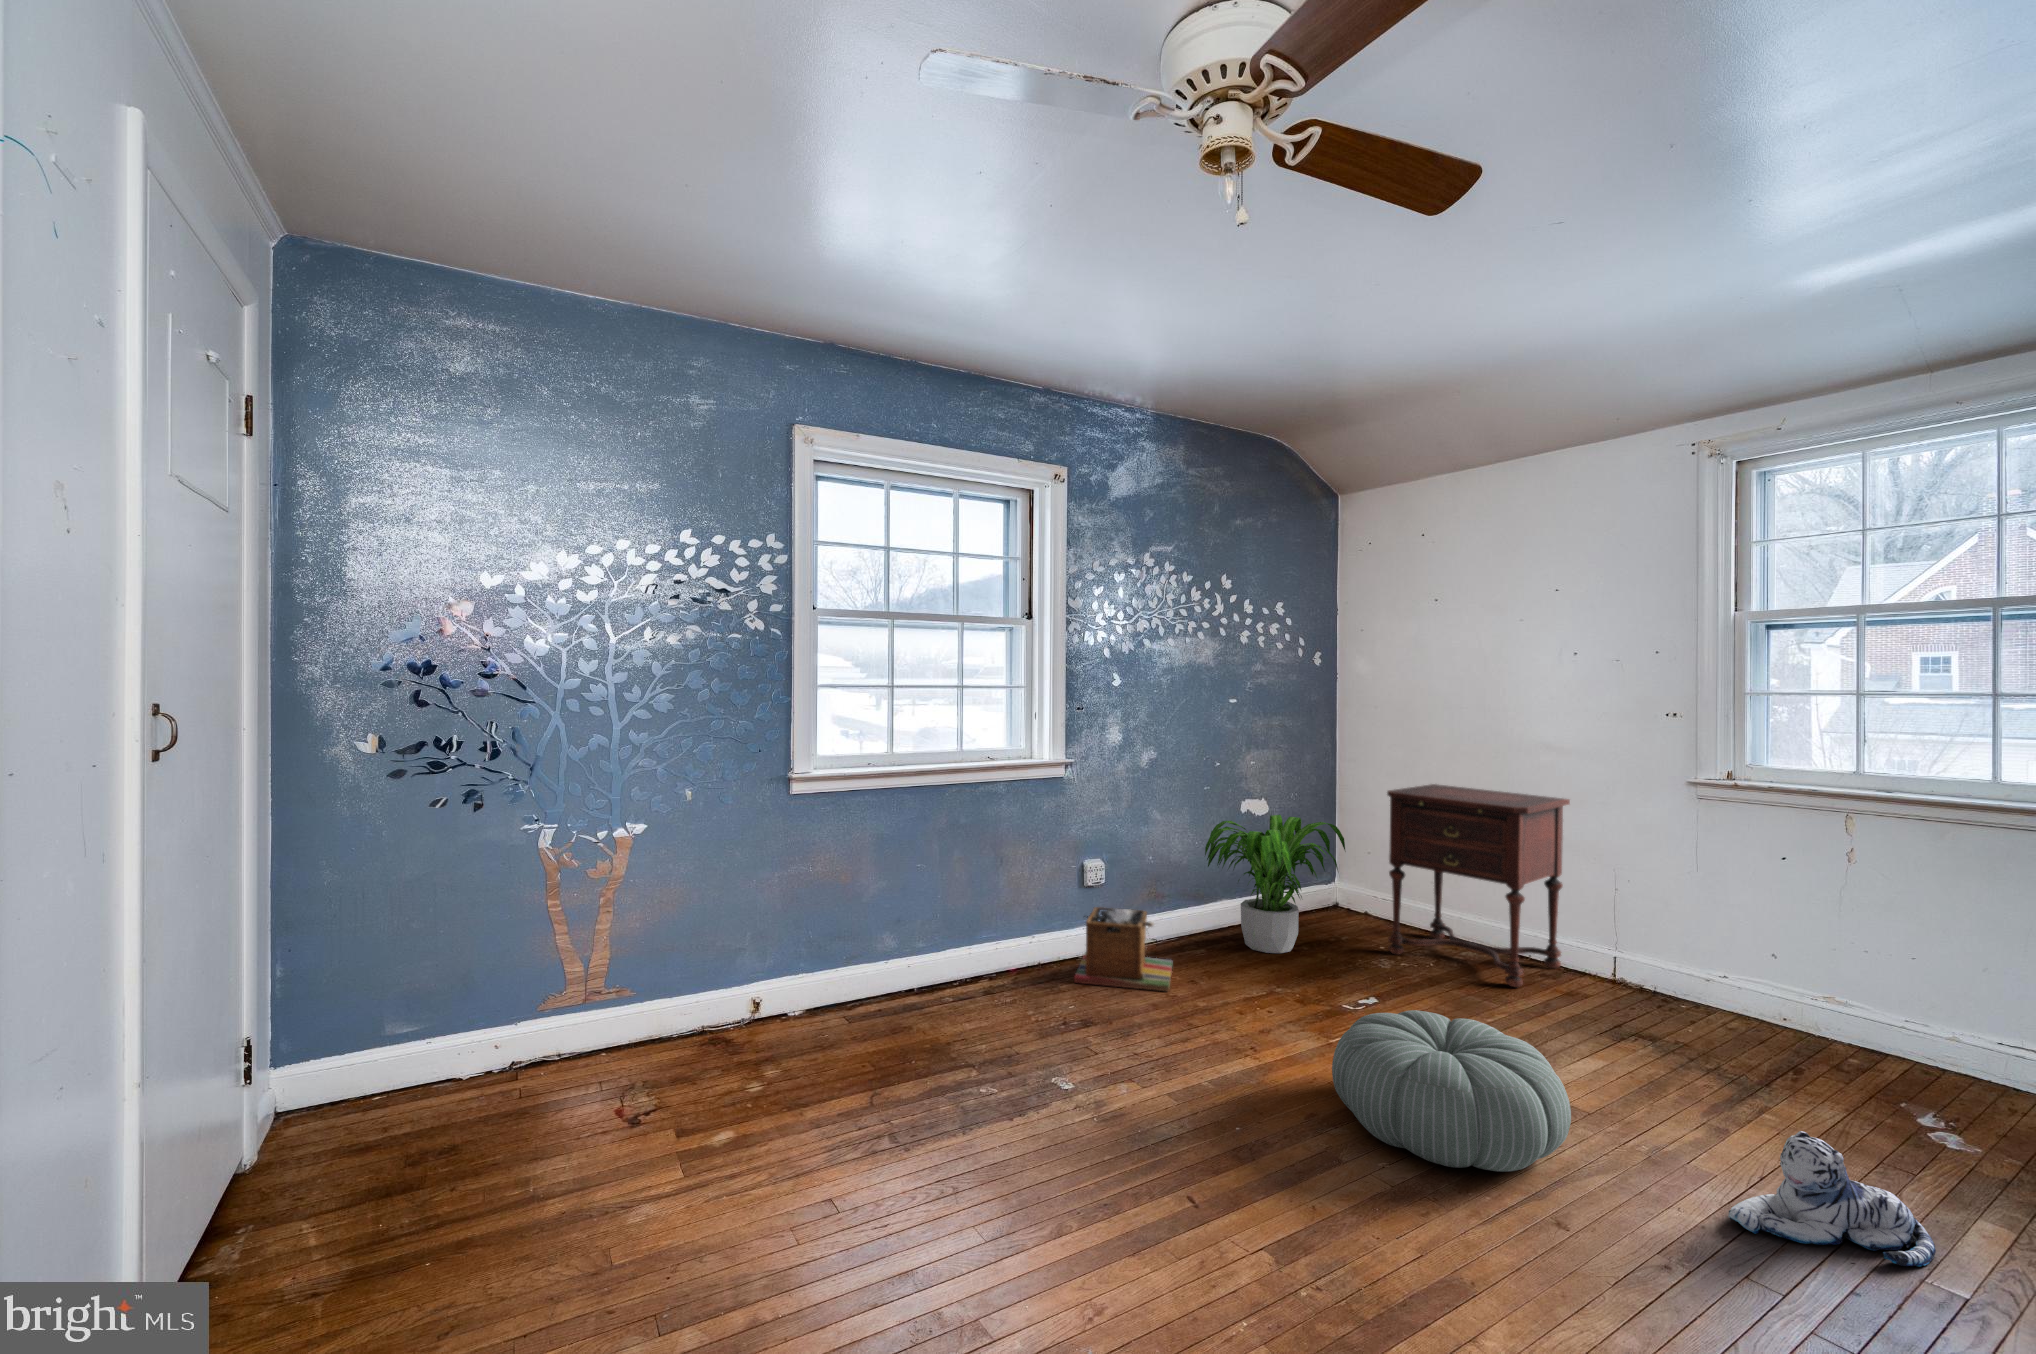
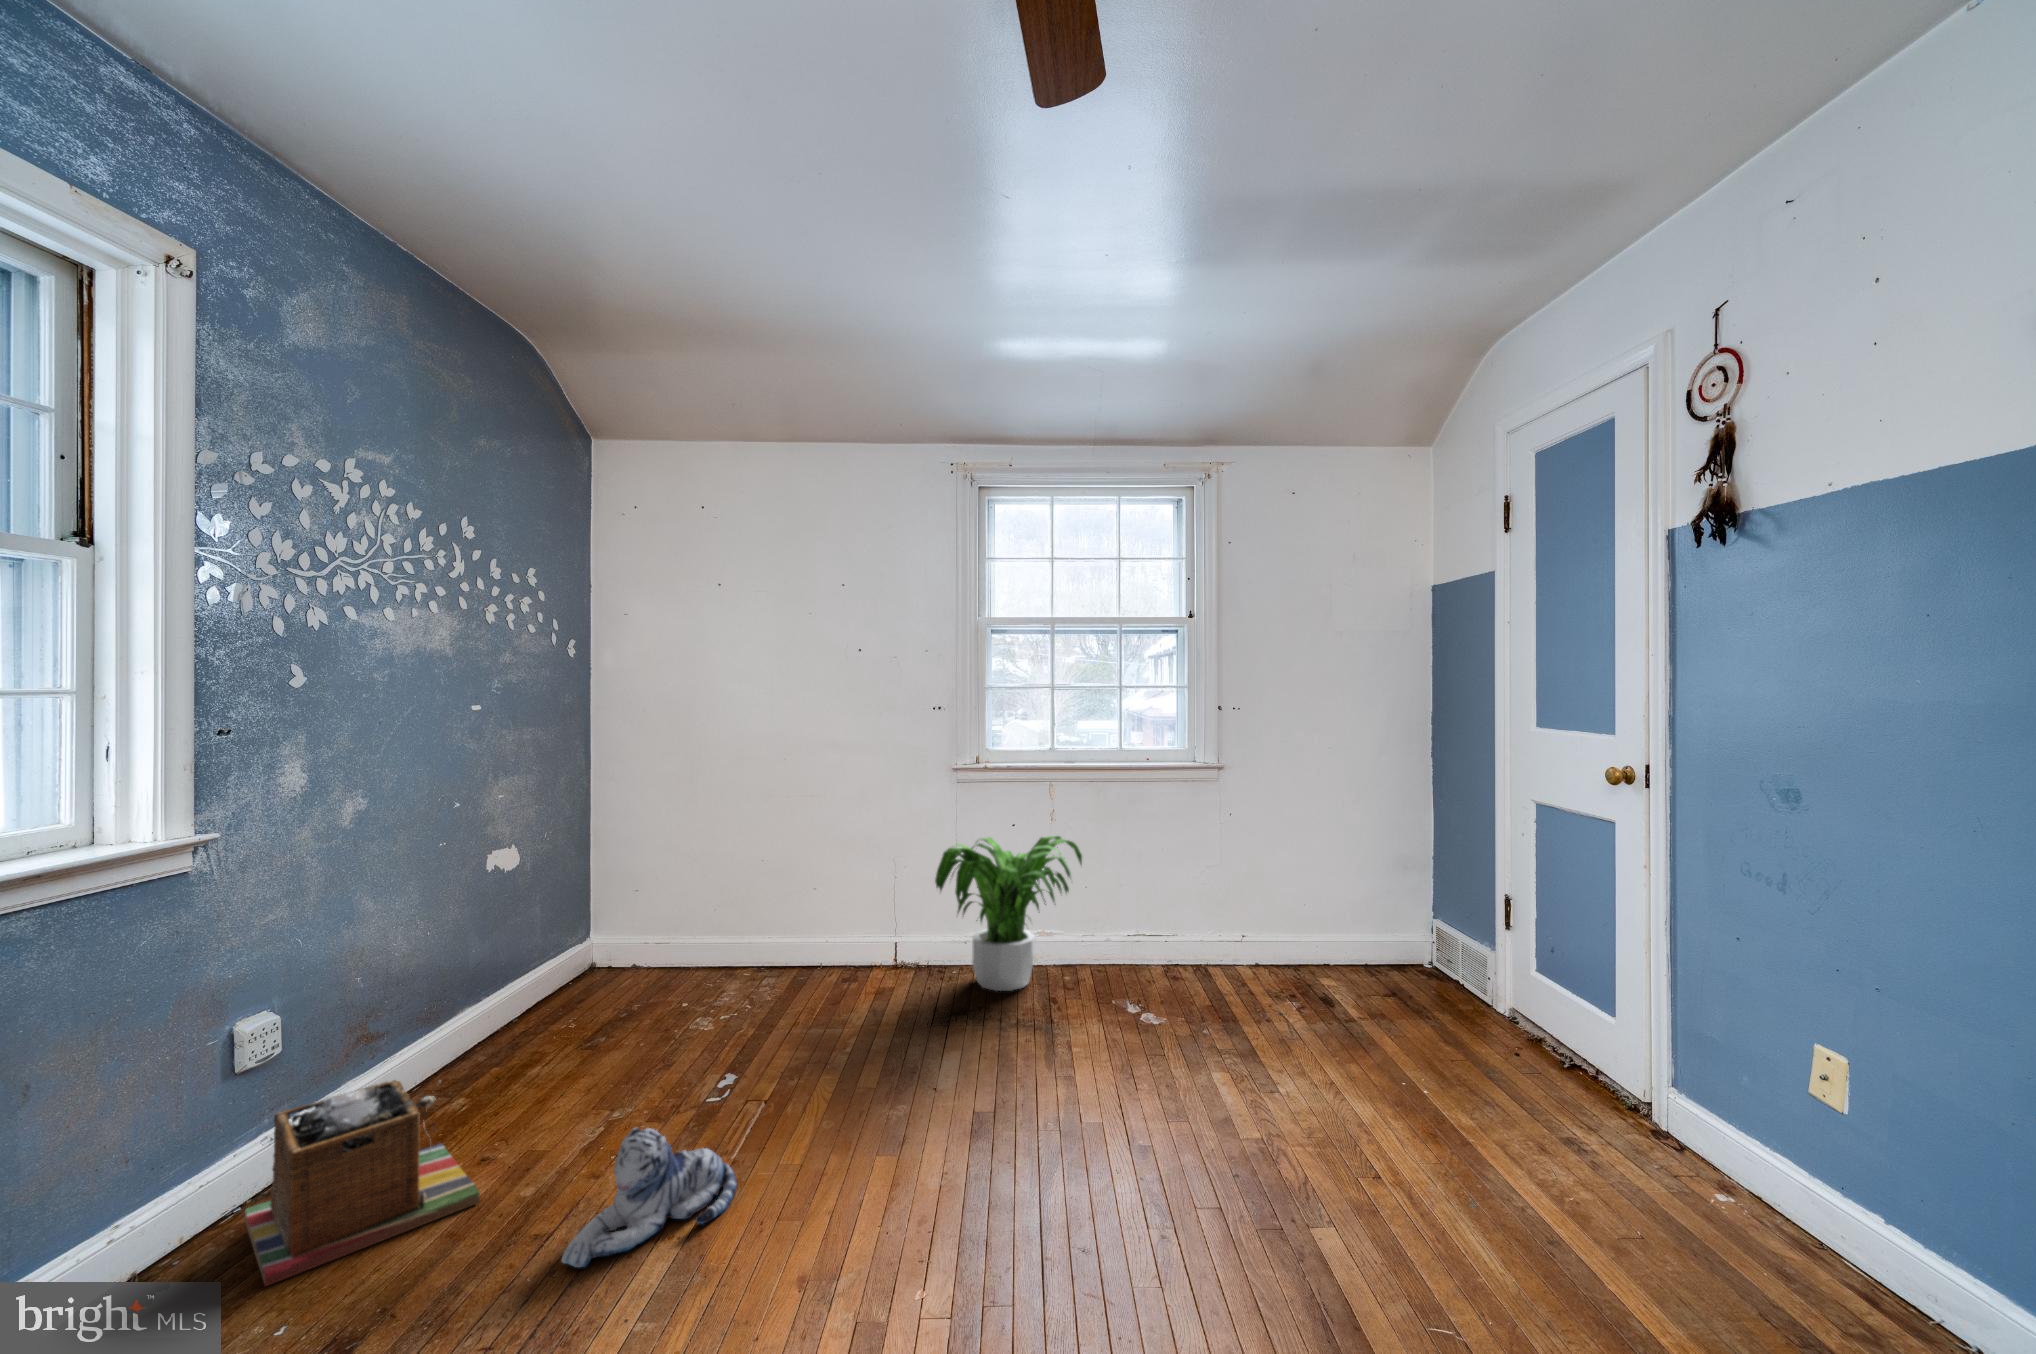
side table: present [1387,784,1570,988] -> none [703,793,866,1006]
potted plant: present [1205,815,1345,953] -> present [935,836,1082,991]
pouf: present [1332,1010,1571,1172] -> none [846,1057,1098,1262]
plush toy: present [1729,1131,1936,1266] -> present [562,1128,737,1267]

